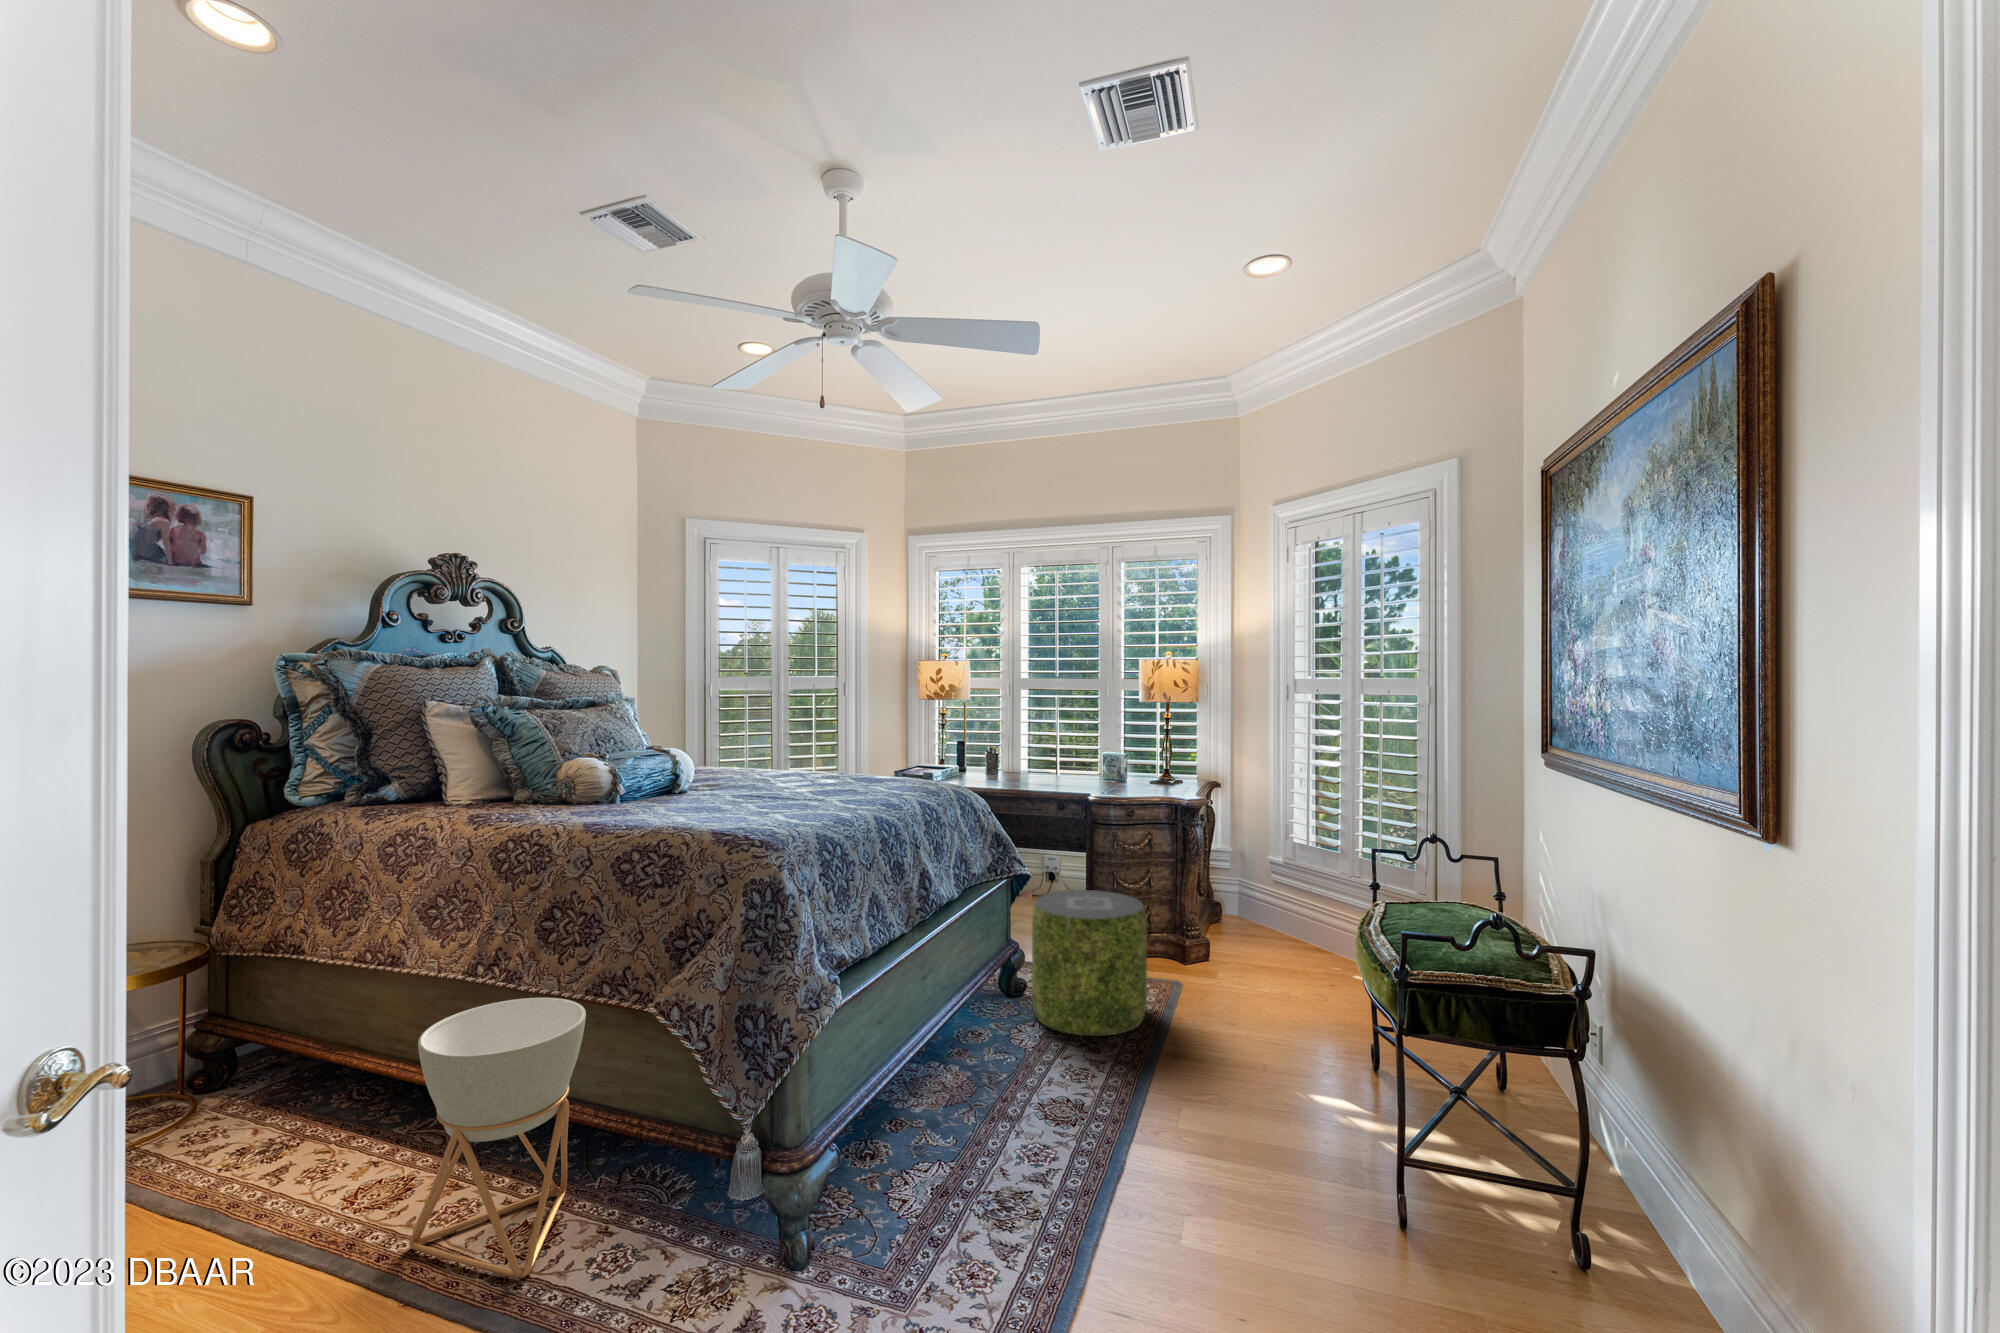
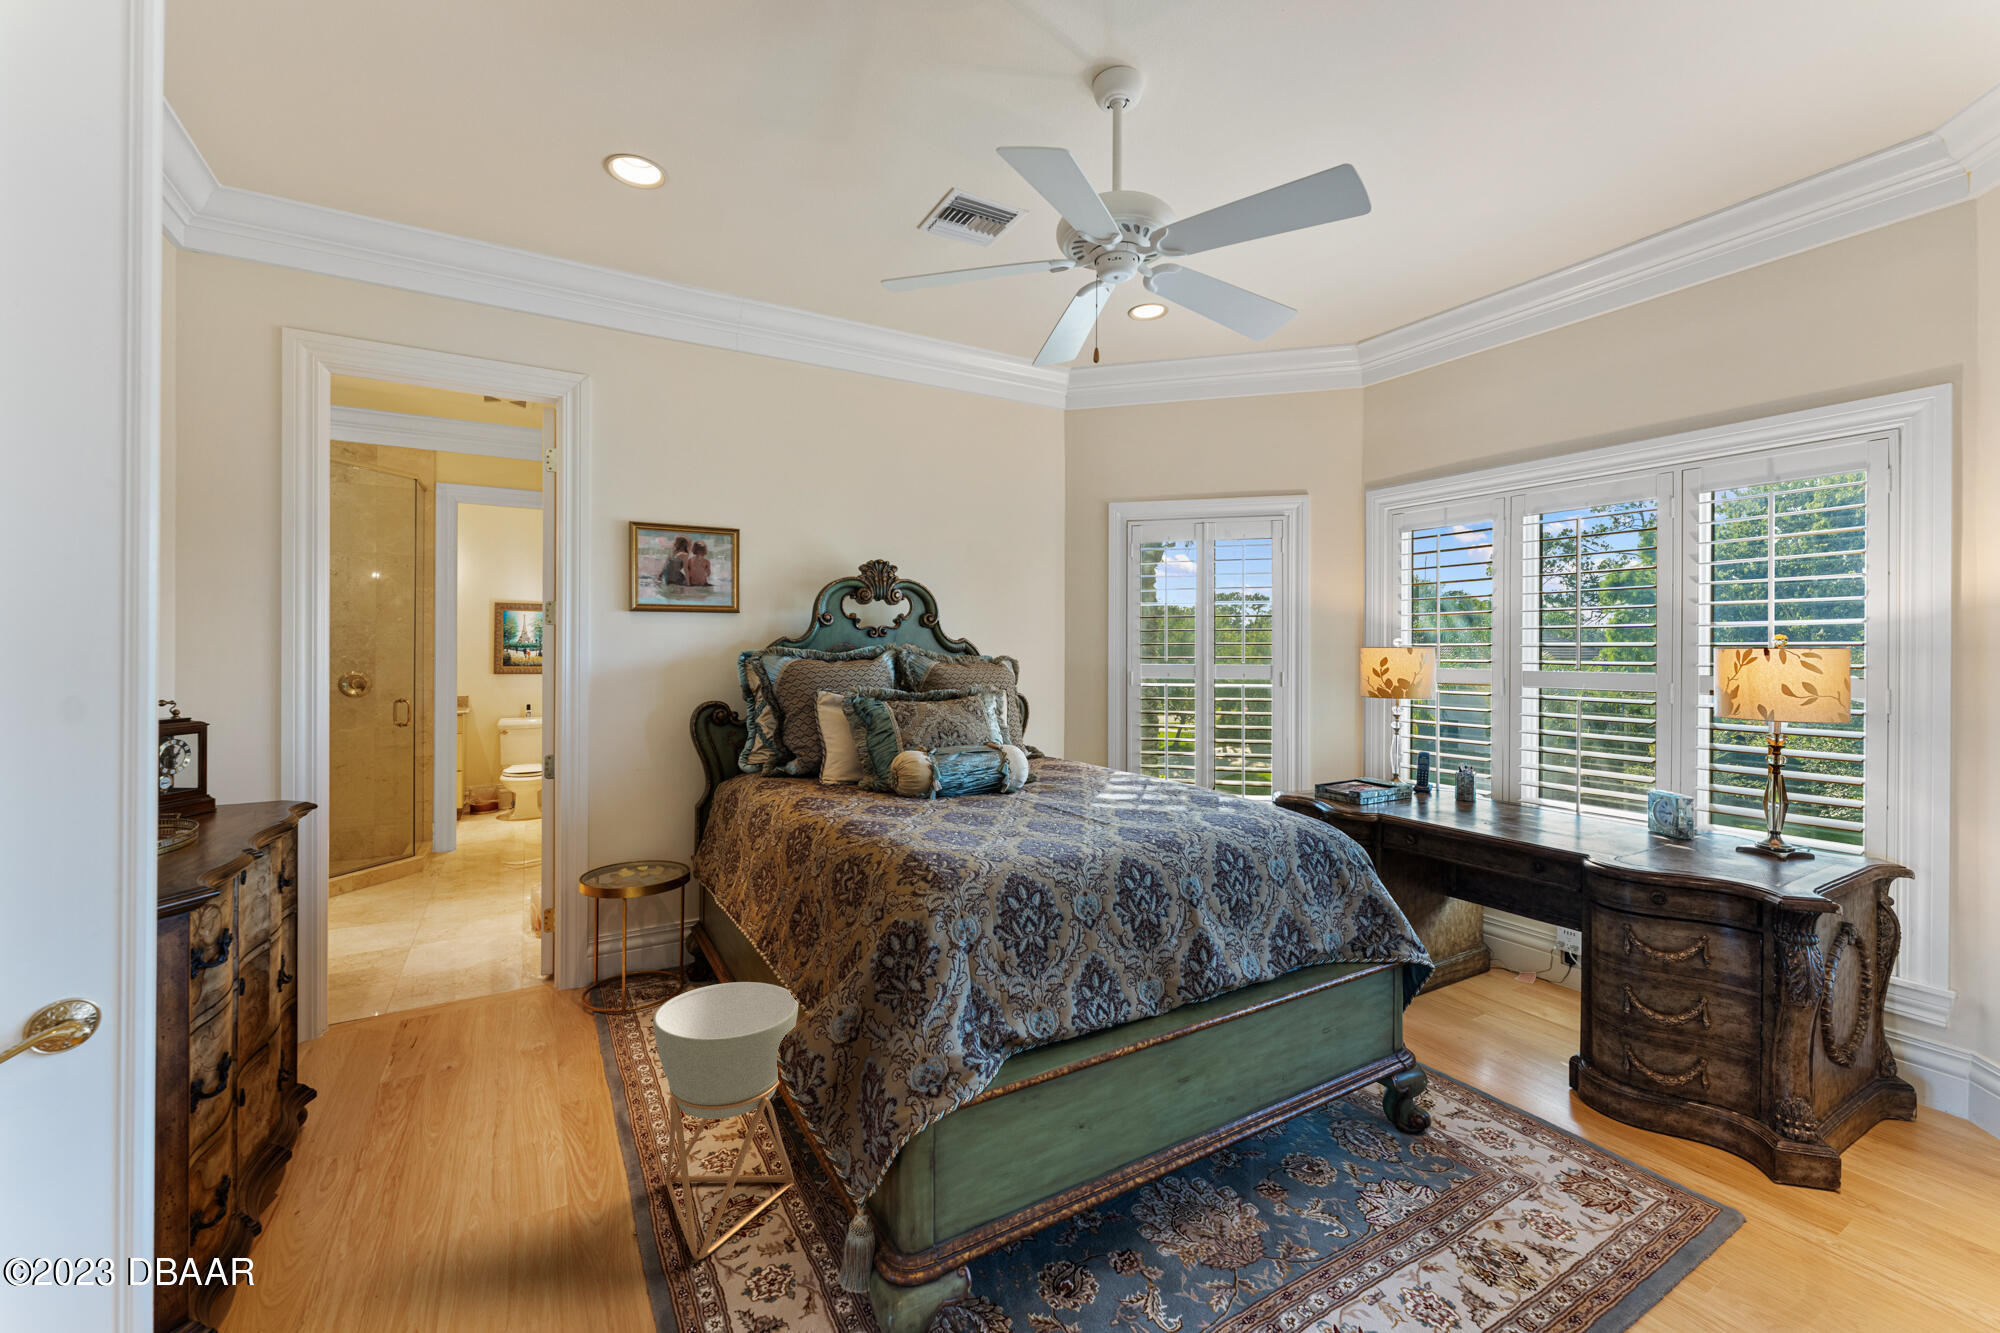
pouf: present [1032,890,1147,1036] -> none [1421,1004,1629,1264]

